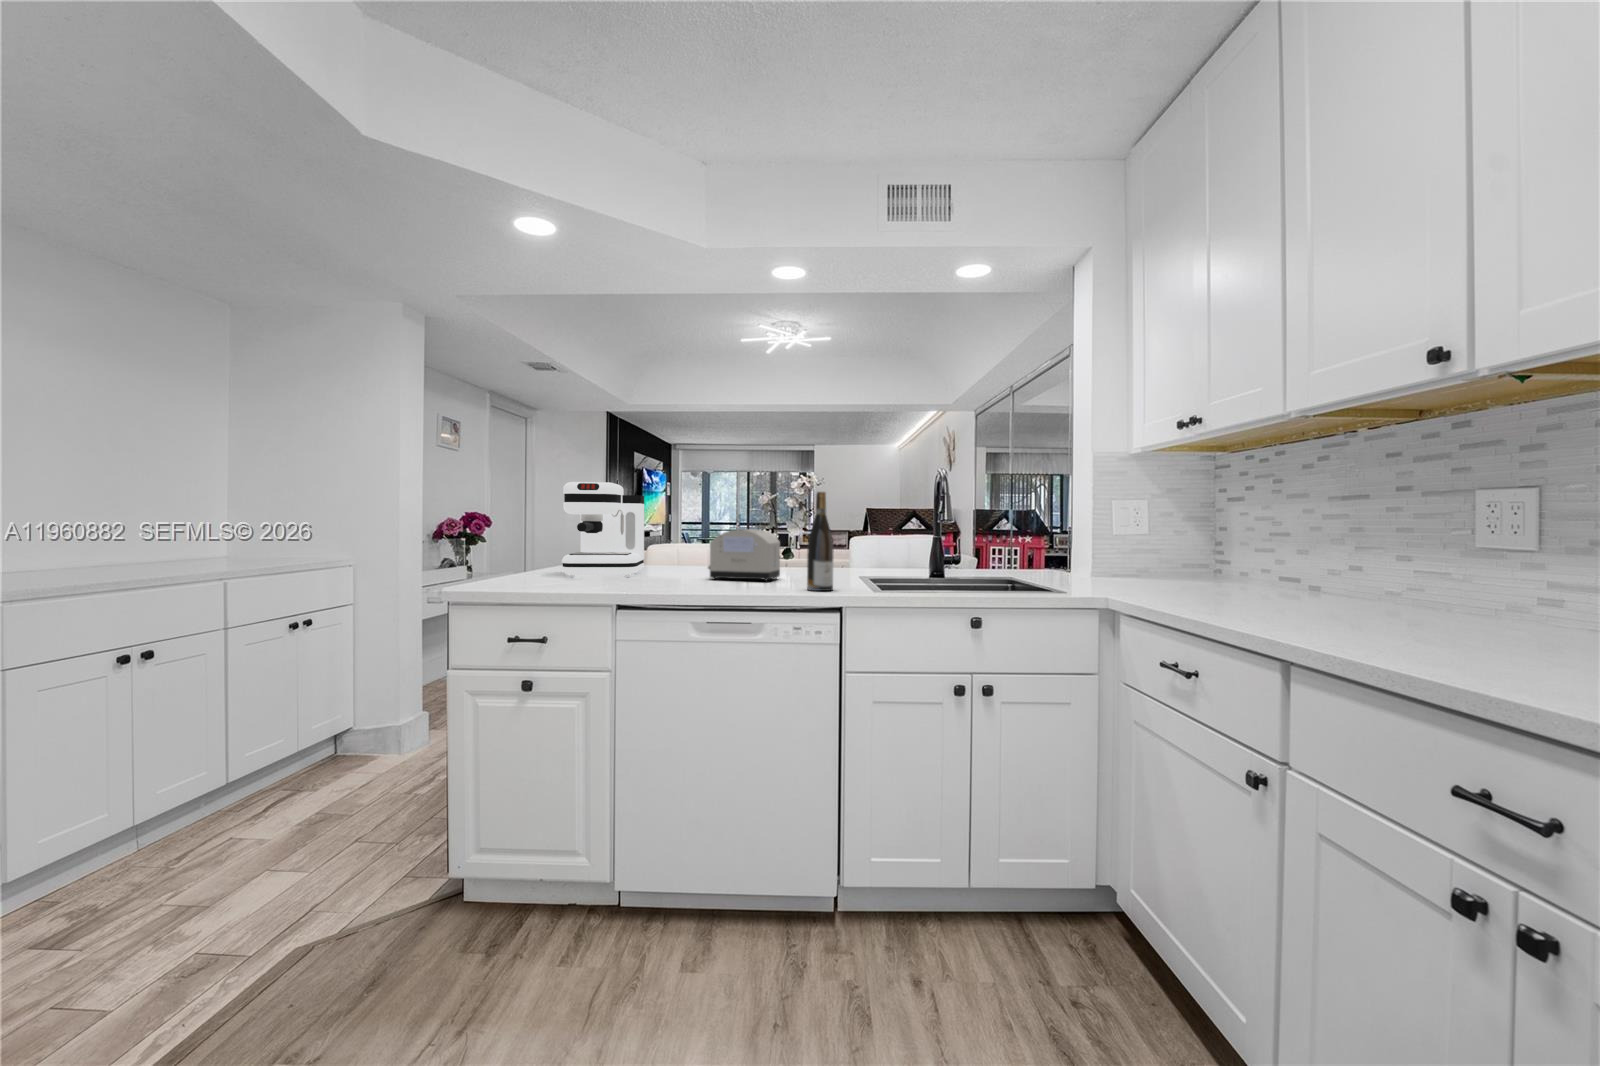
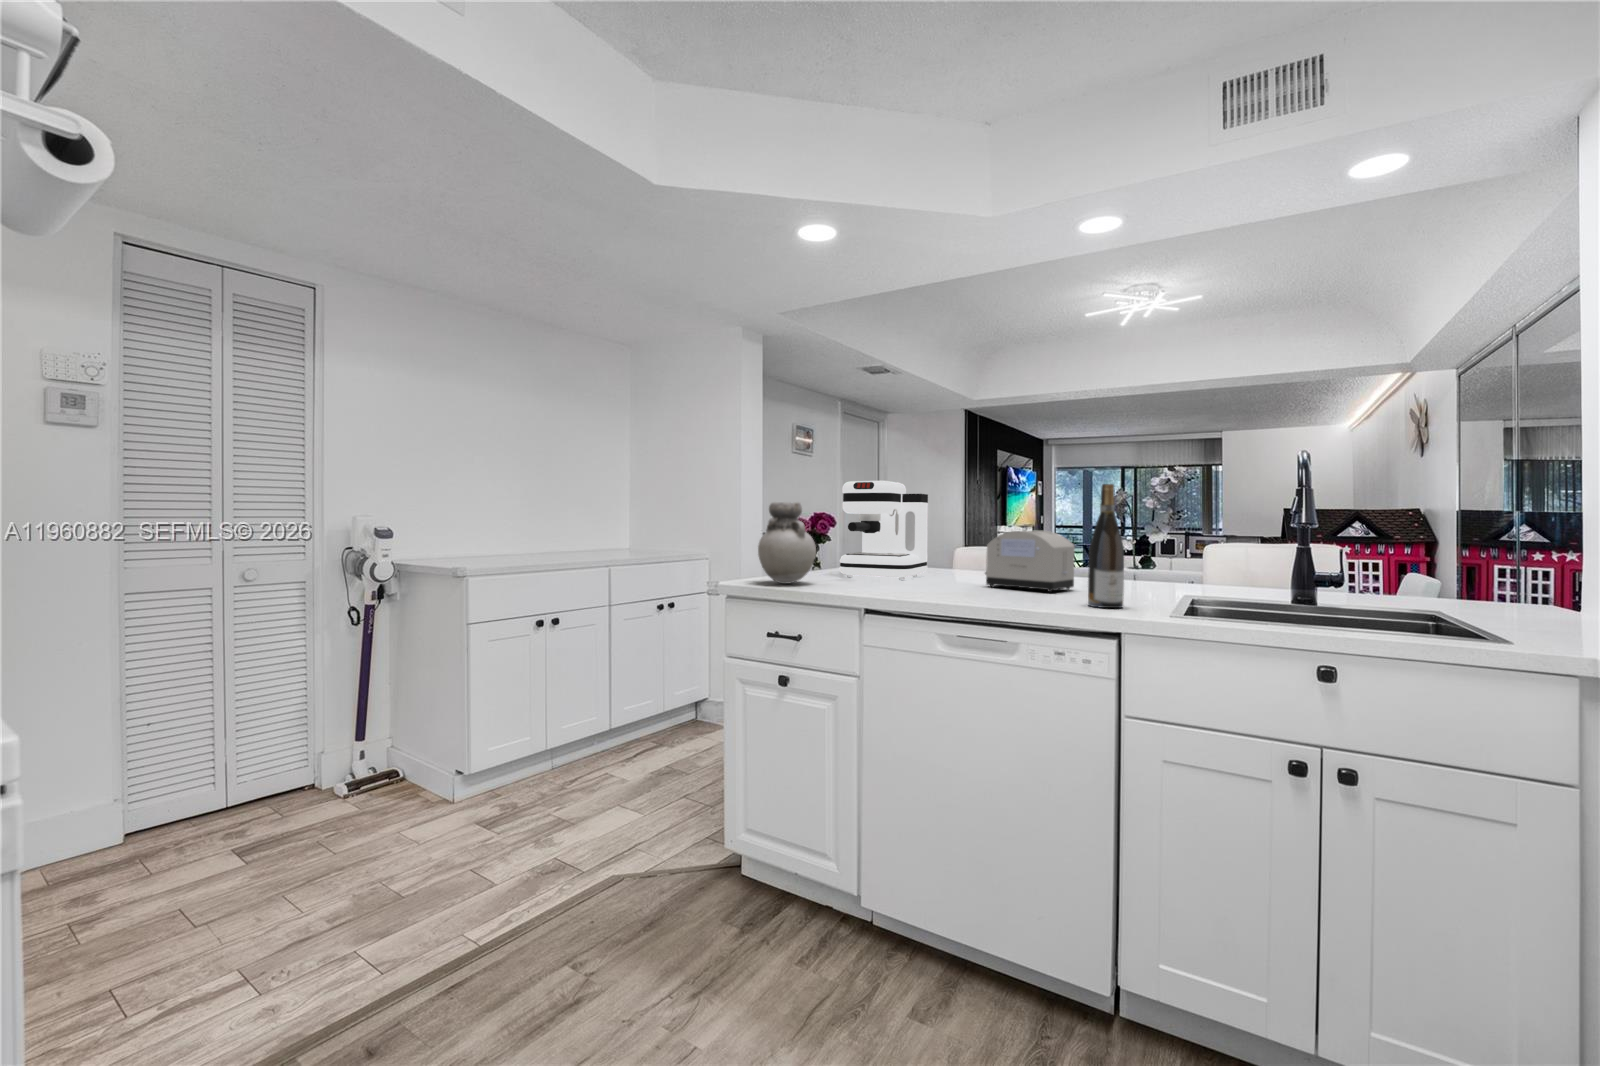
vase: none [487,503,551,586] -> present [758,502,816,584]

